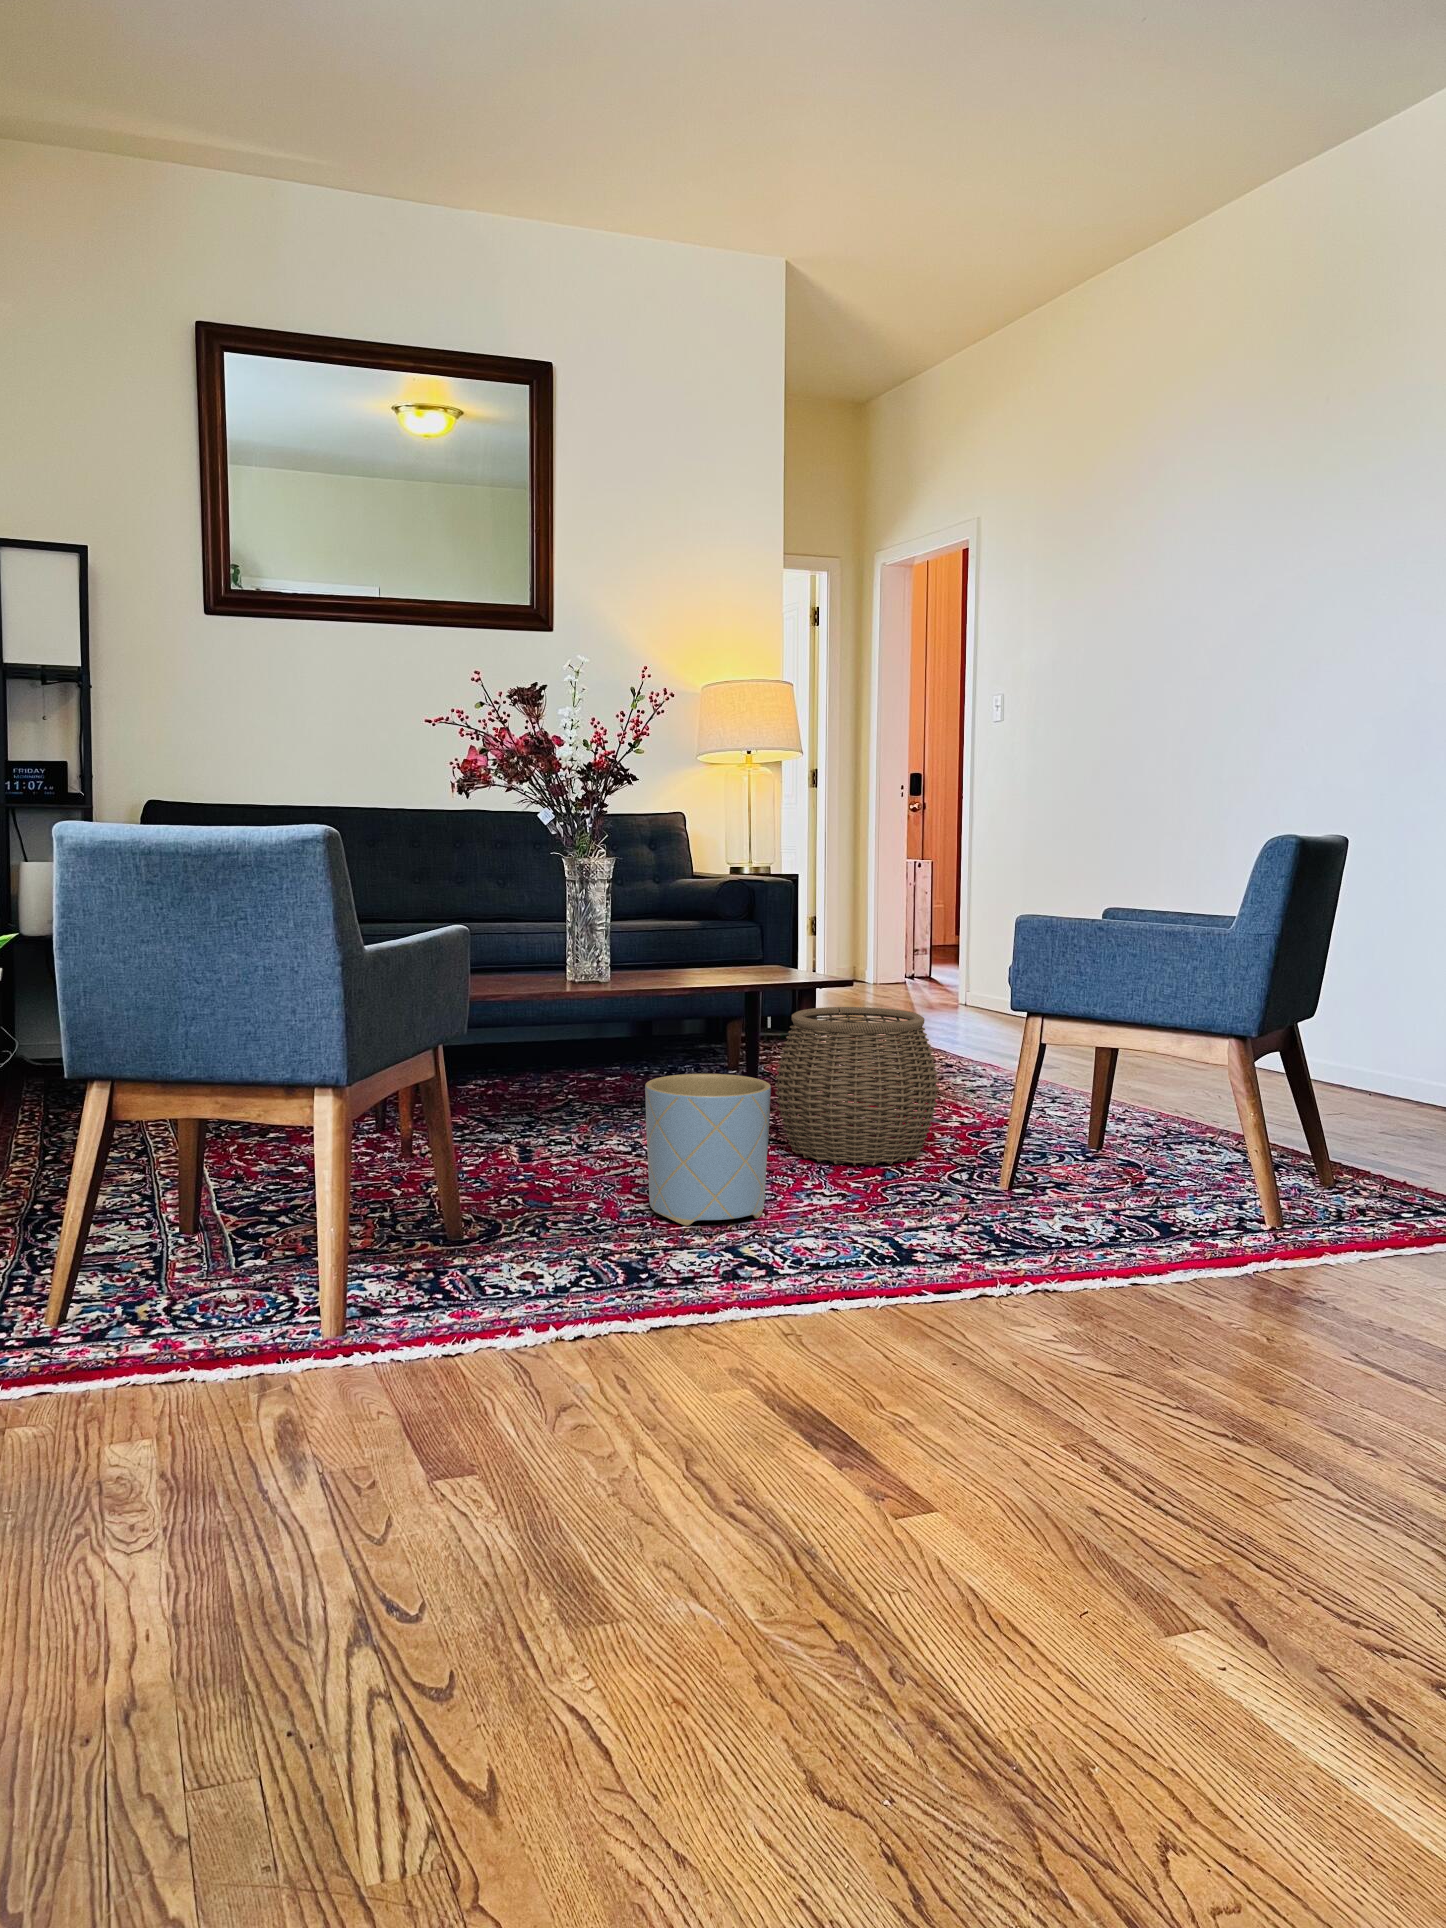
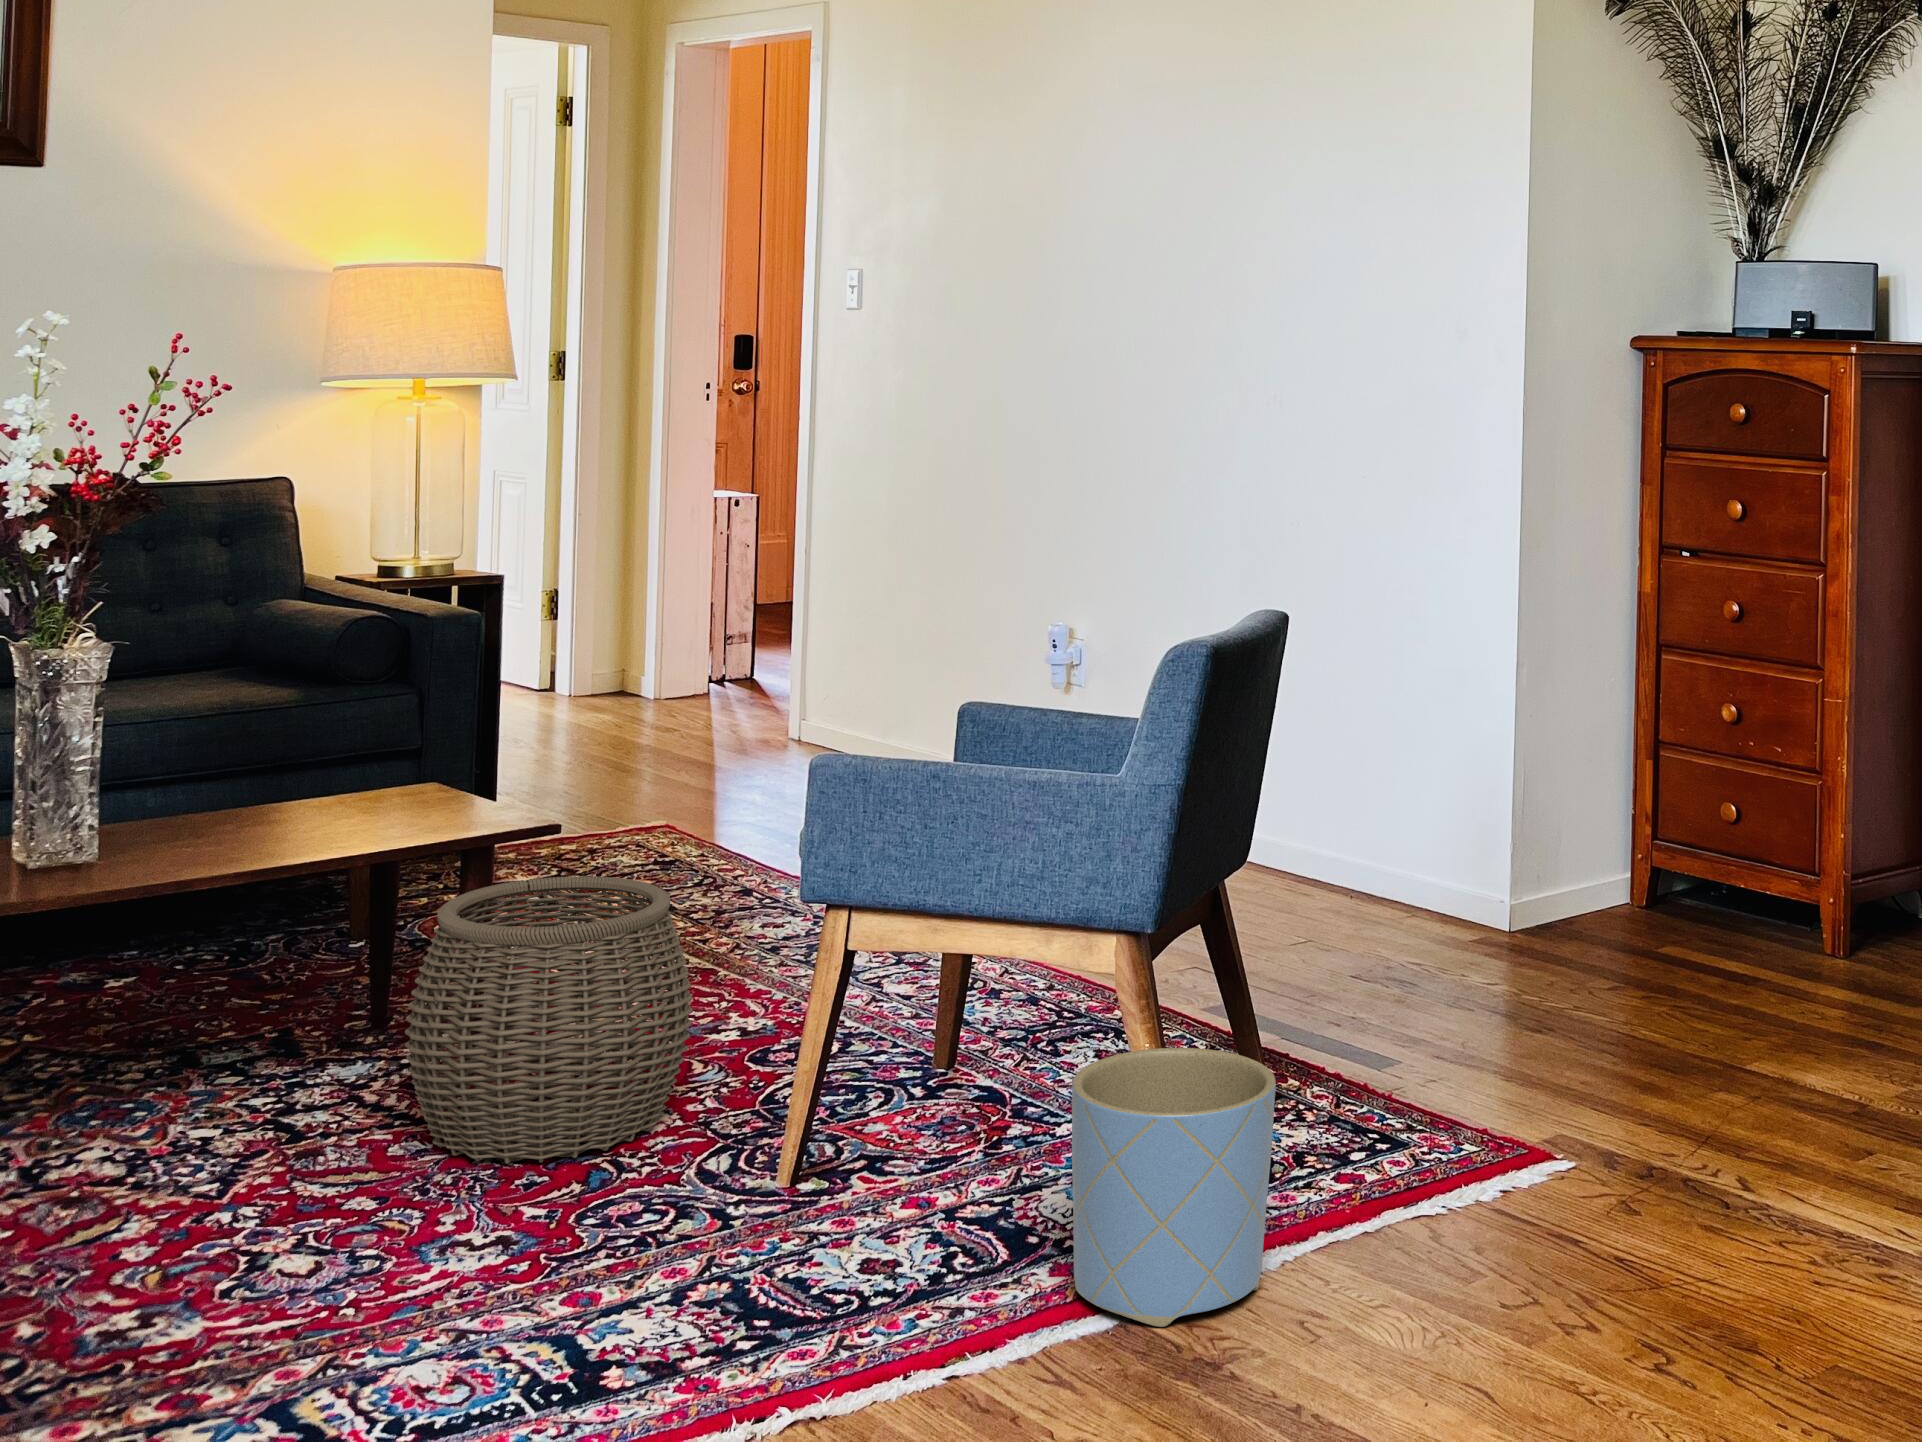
planter: present [645,1074,771,1226] -> present [1072,1048,1276,1327]

